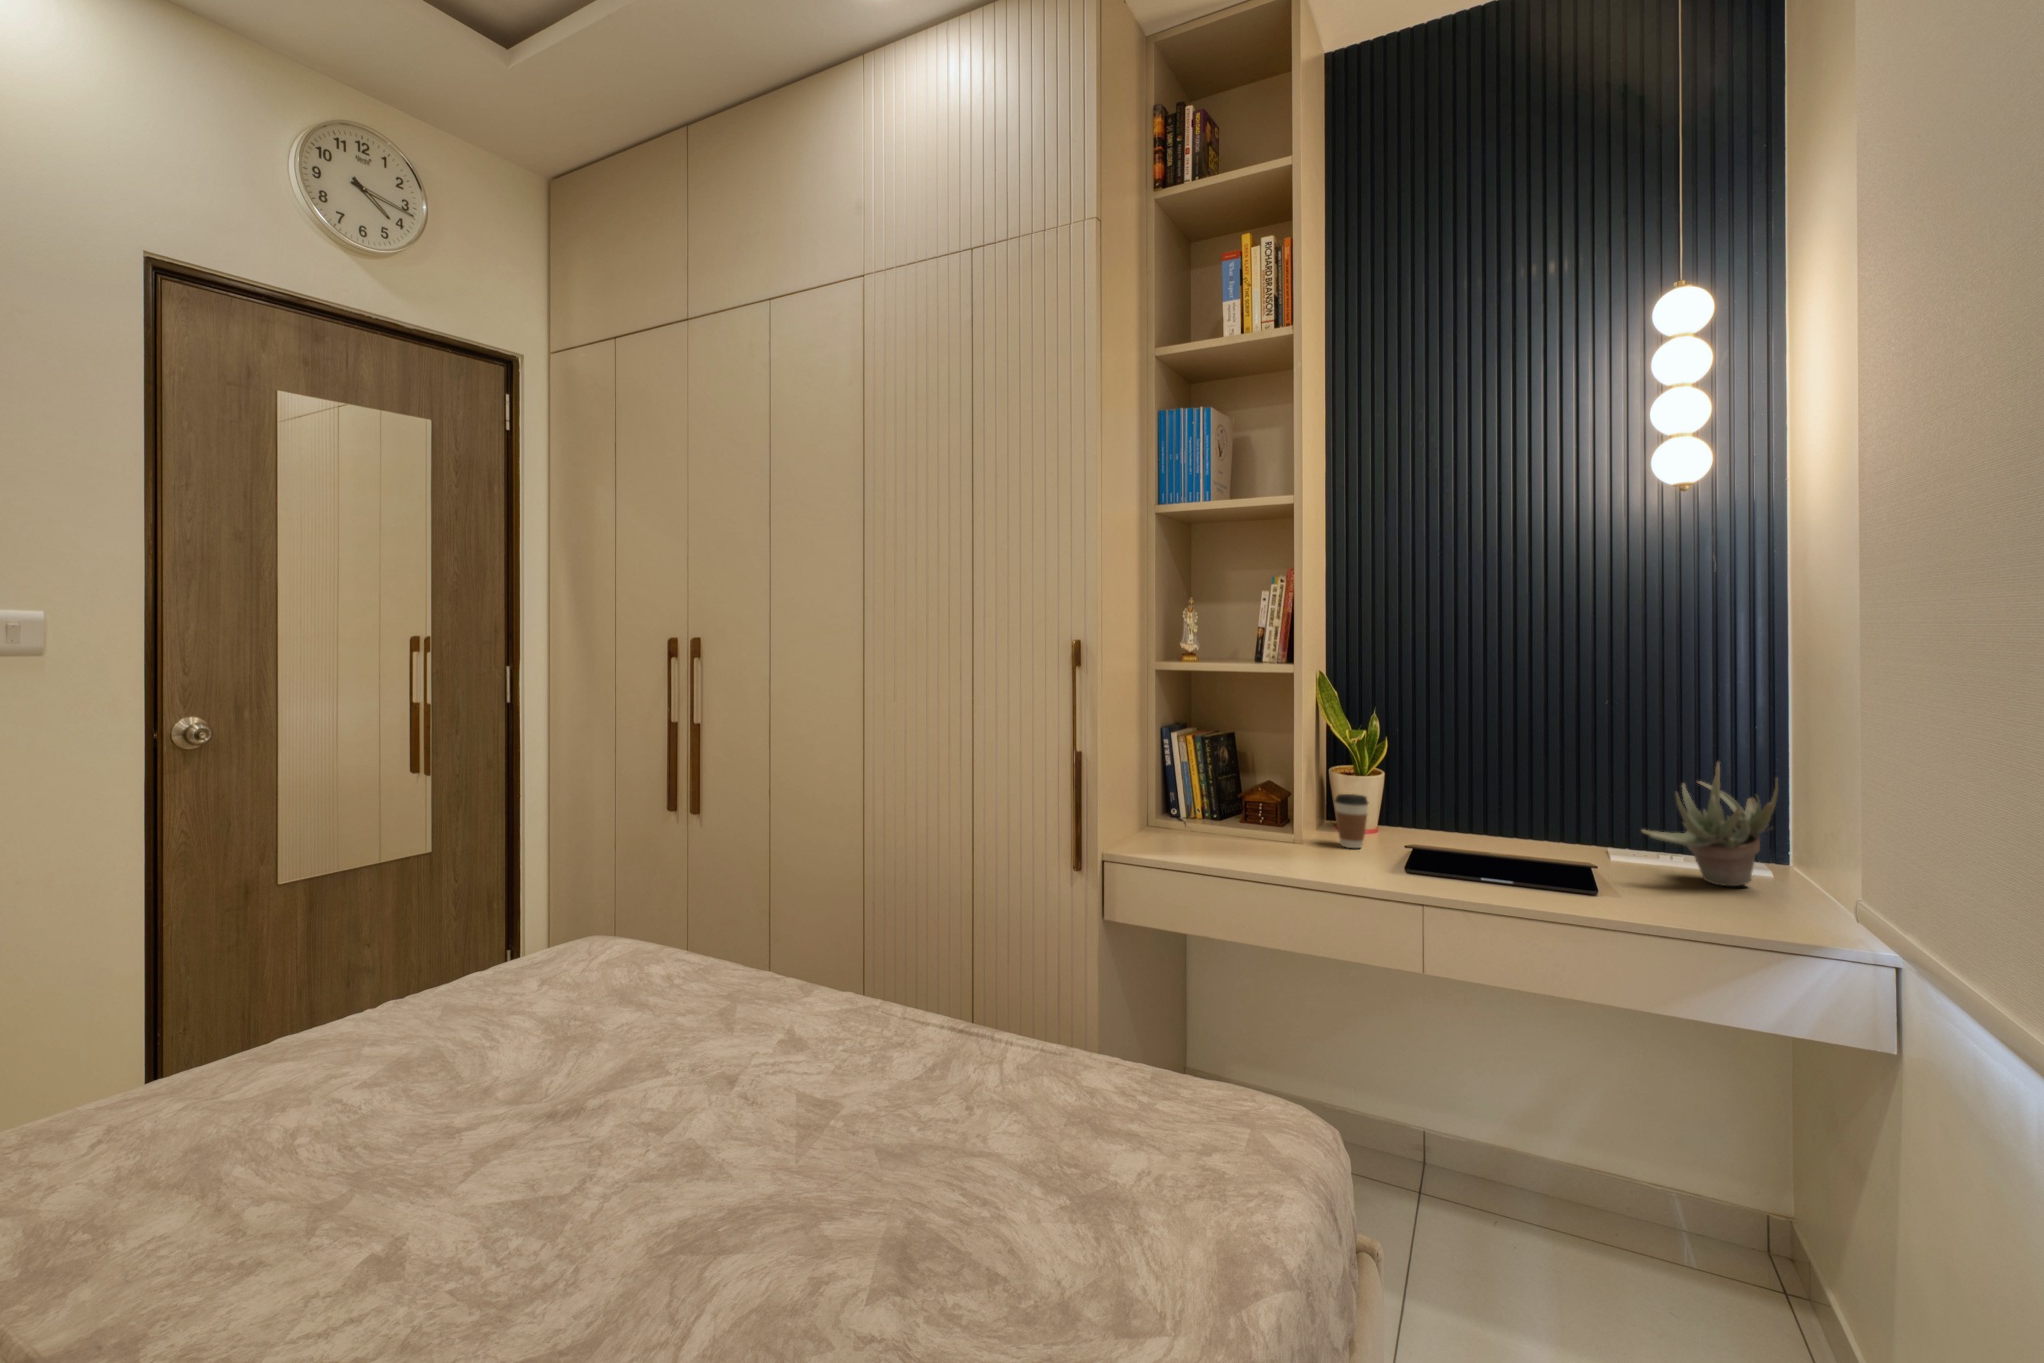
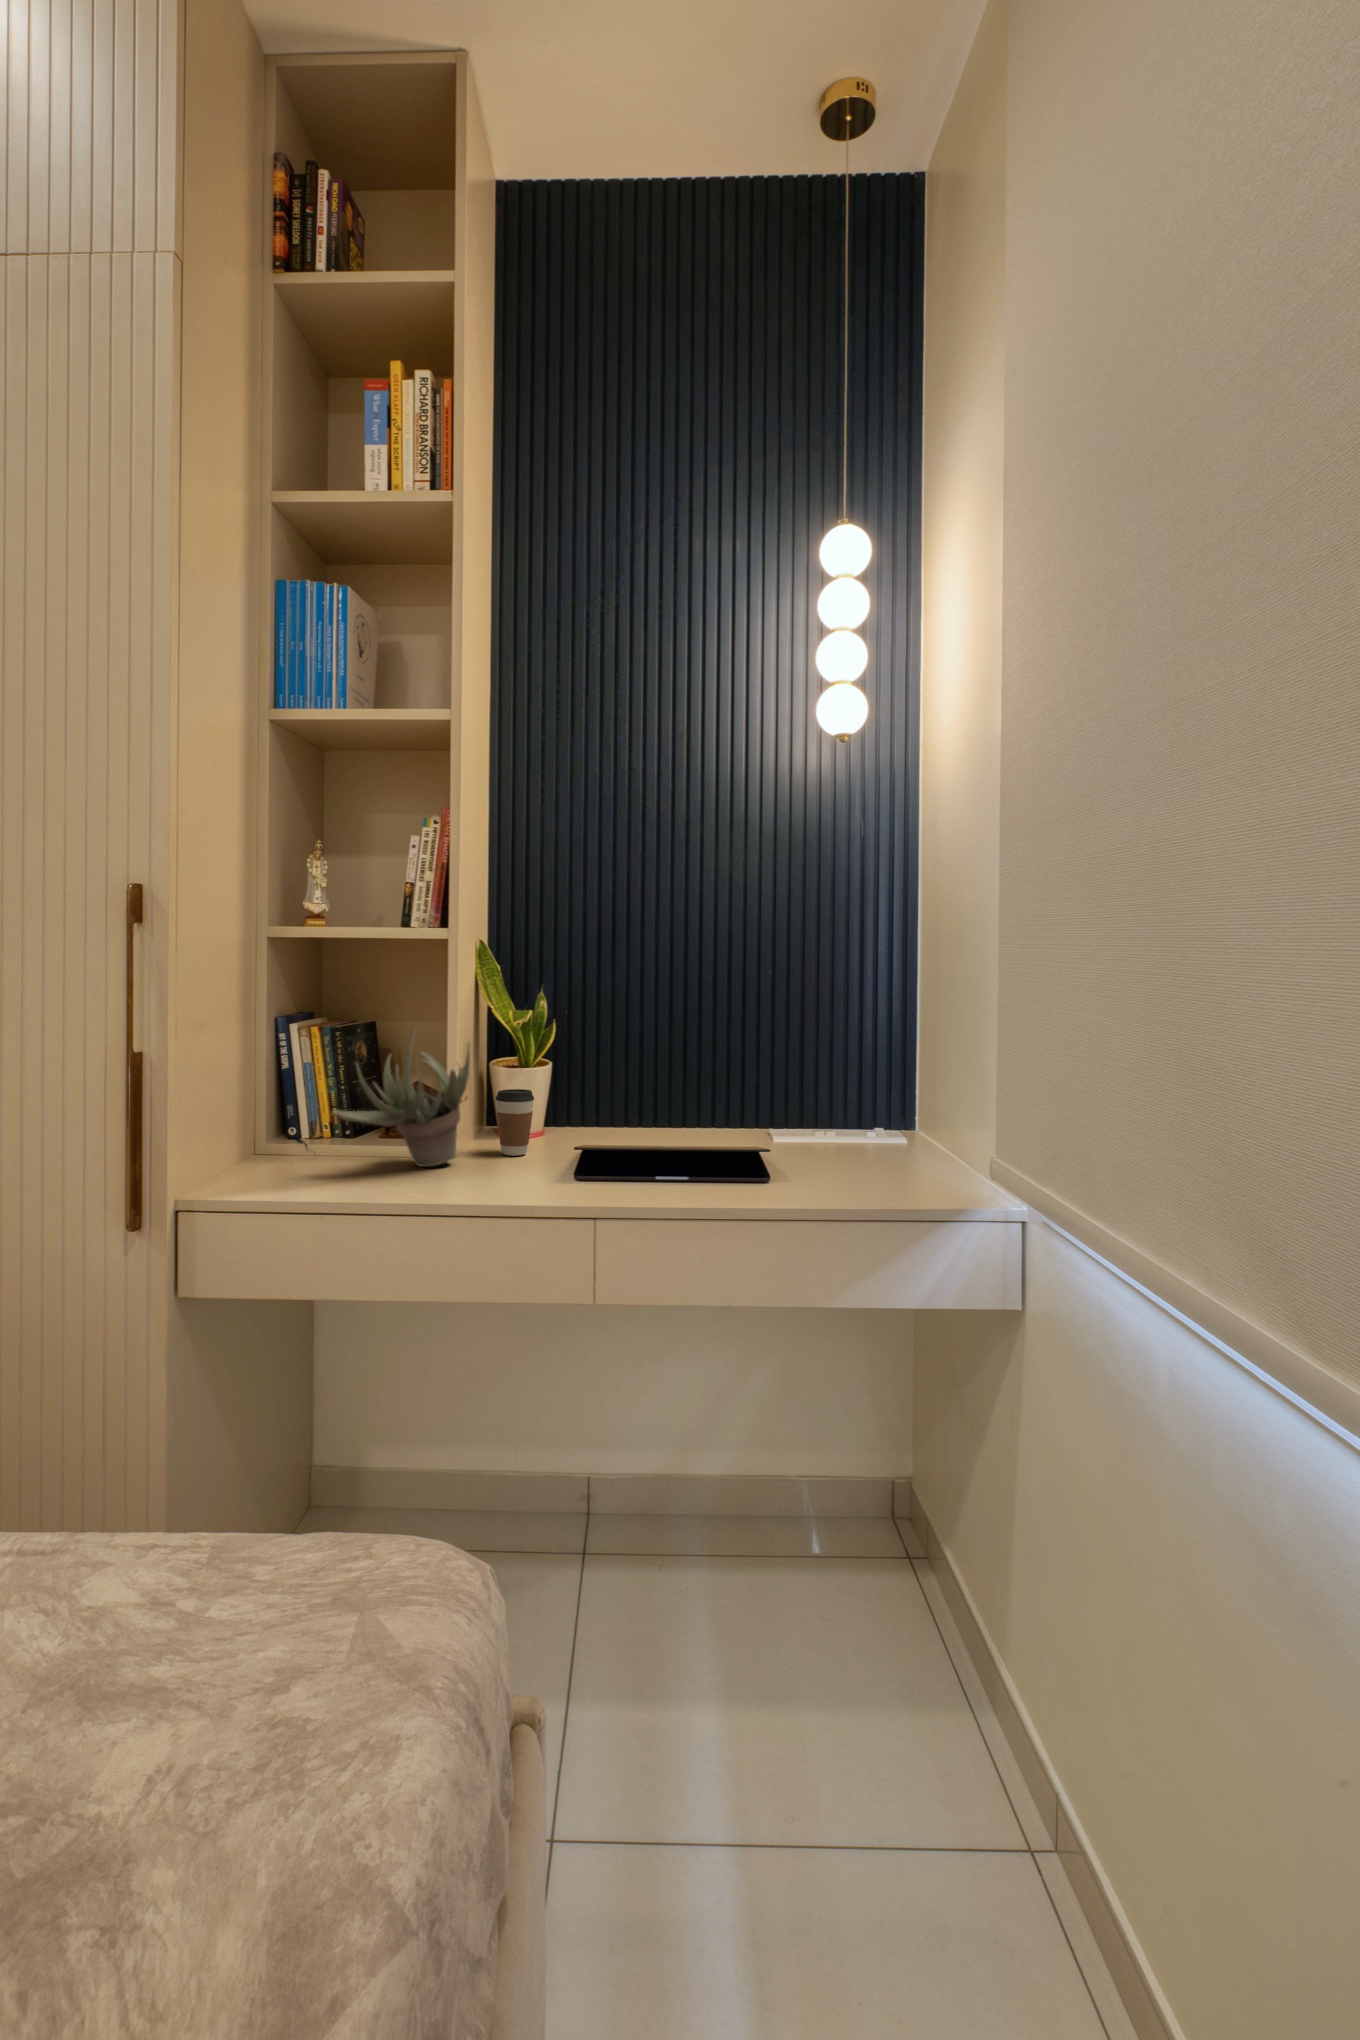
succulent plant: present [1642,762,1778,886] -> present [333,1028,470,1167]

